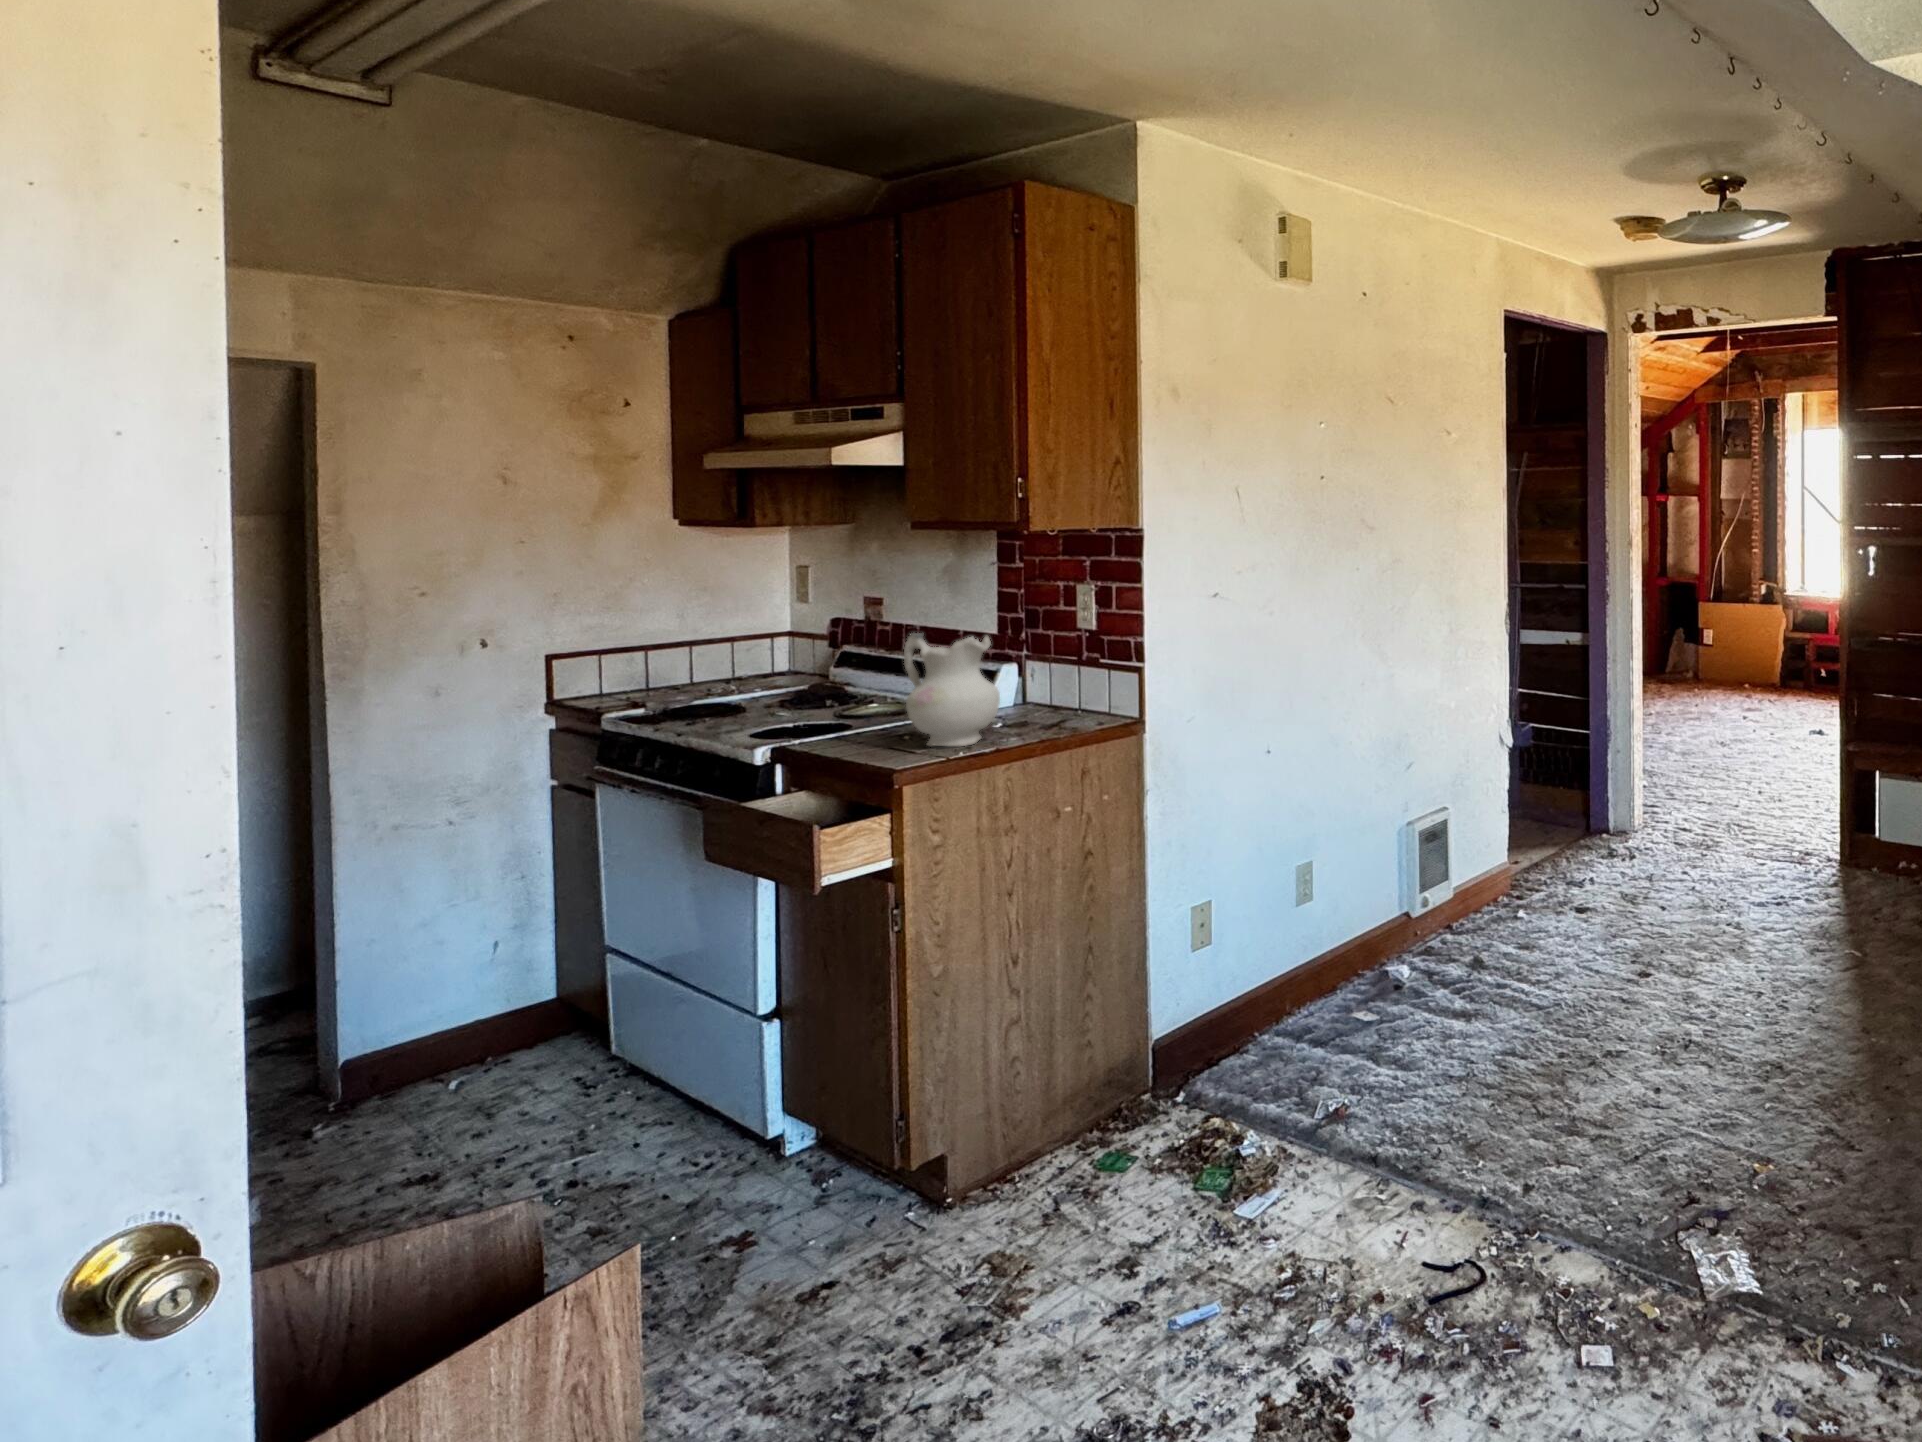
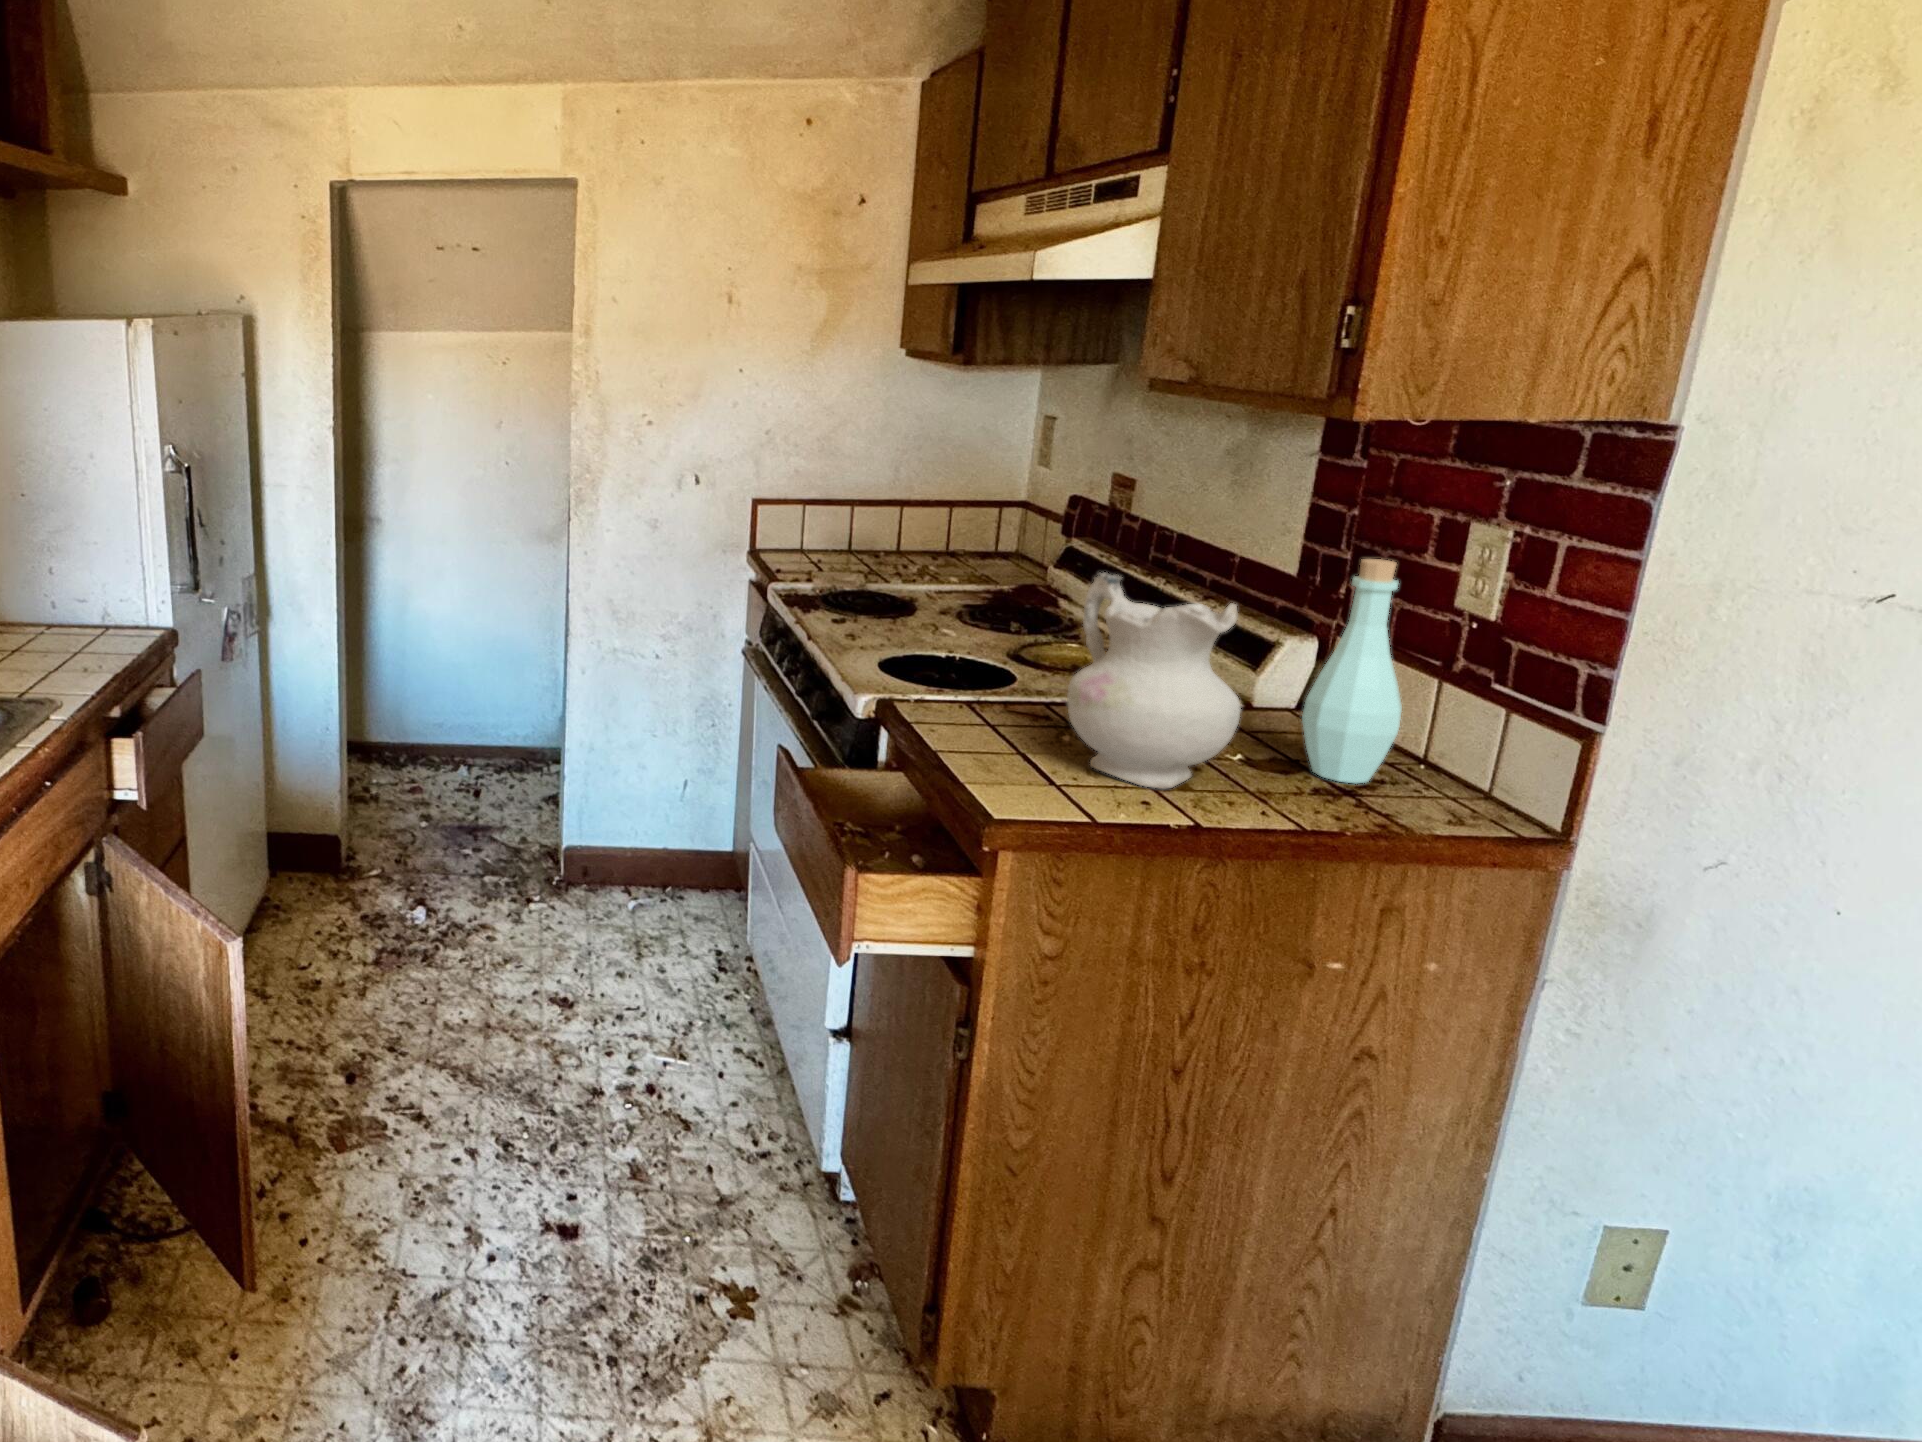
bottle: none [1026,606,1069,725] -> present [1302,559,1402,783]

